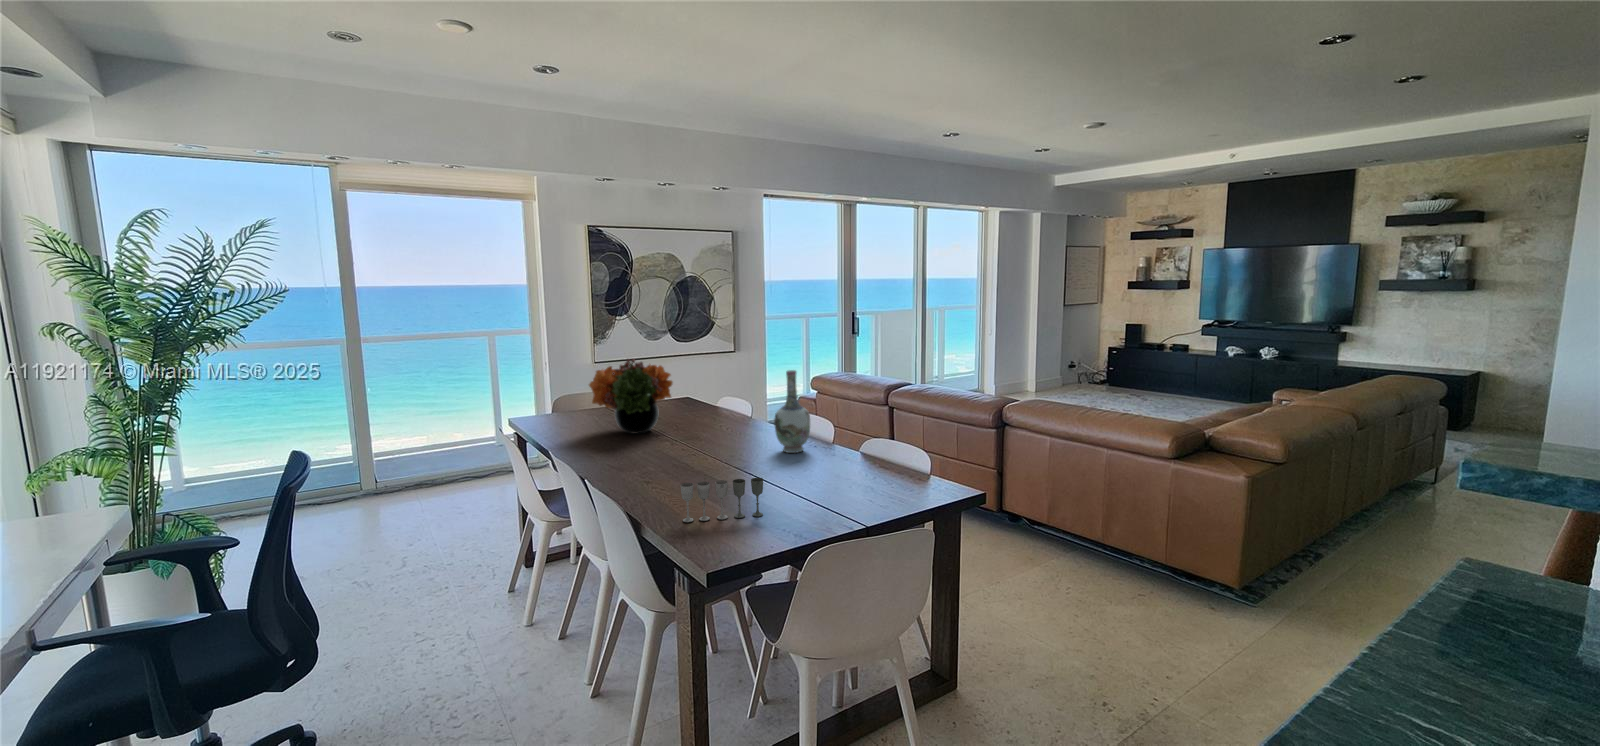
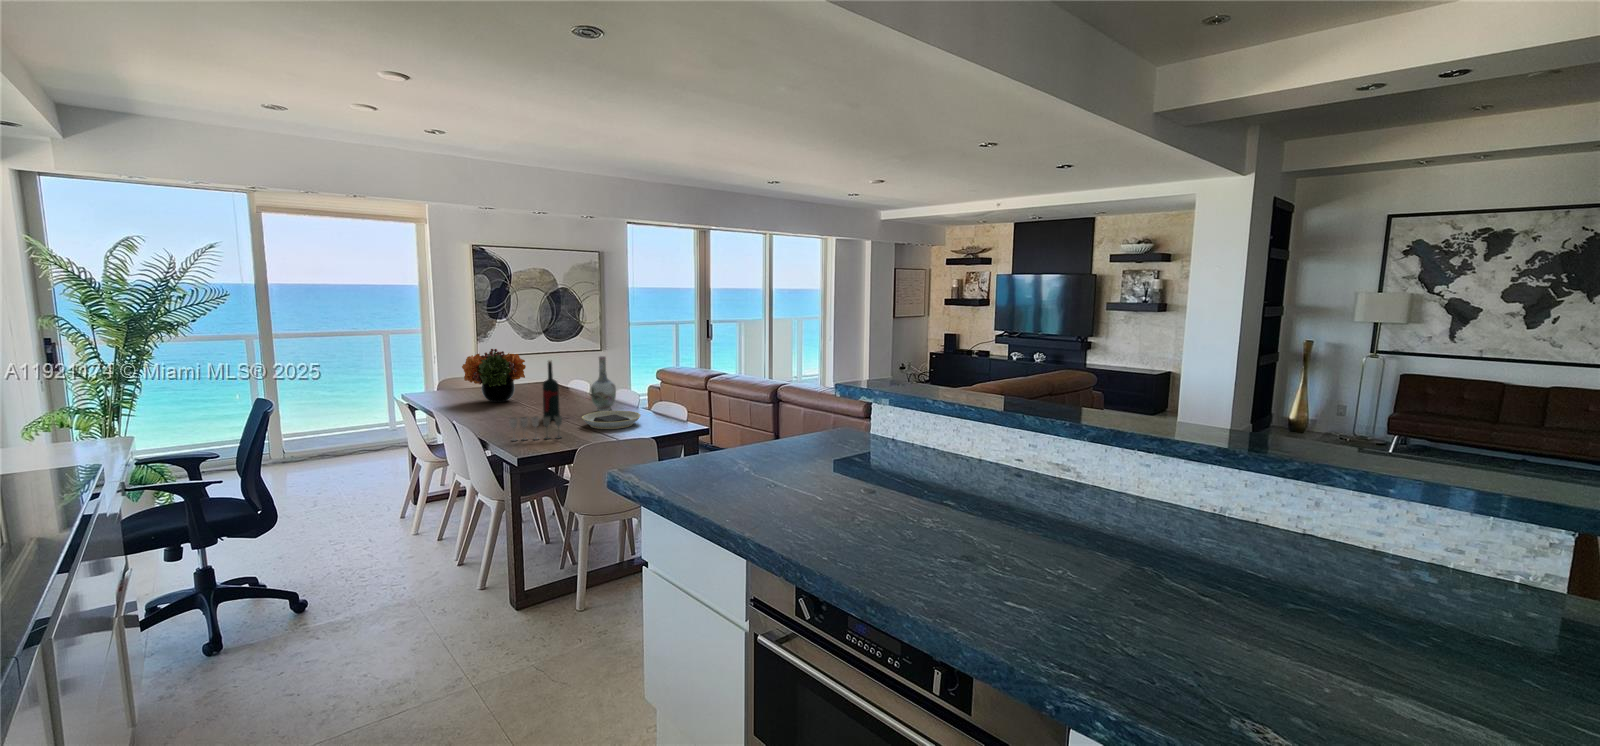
wine bottle: none [713,380,737,471] -> present [543,361,560,420]
plate: none [779,457,869,493] -> present [582,411,641,429]

